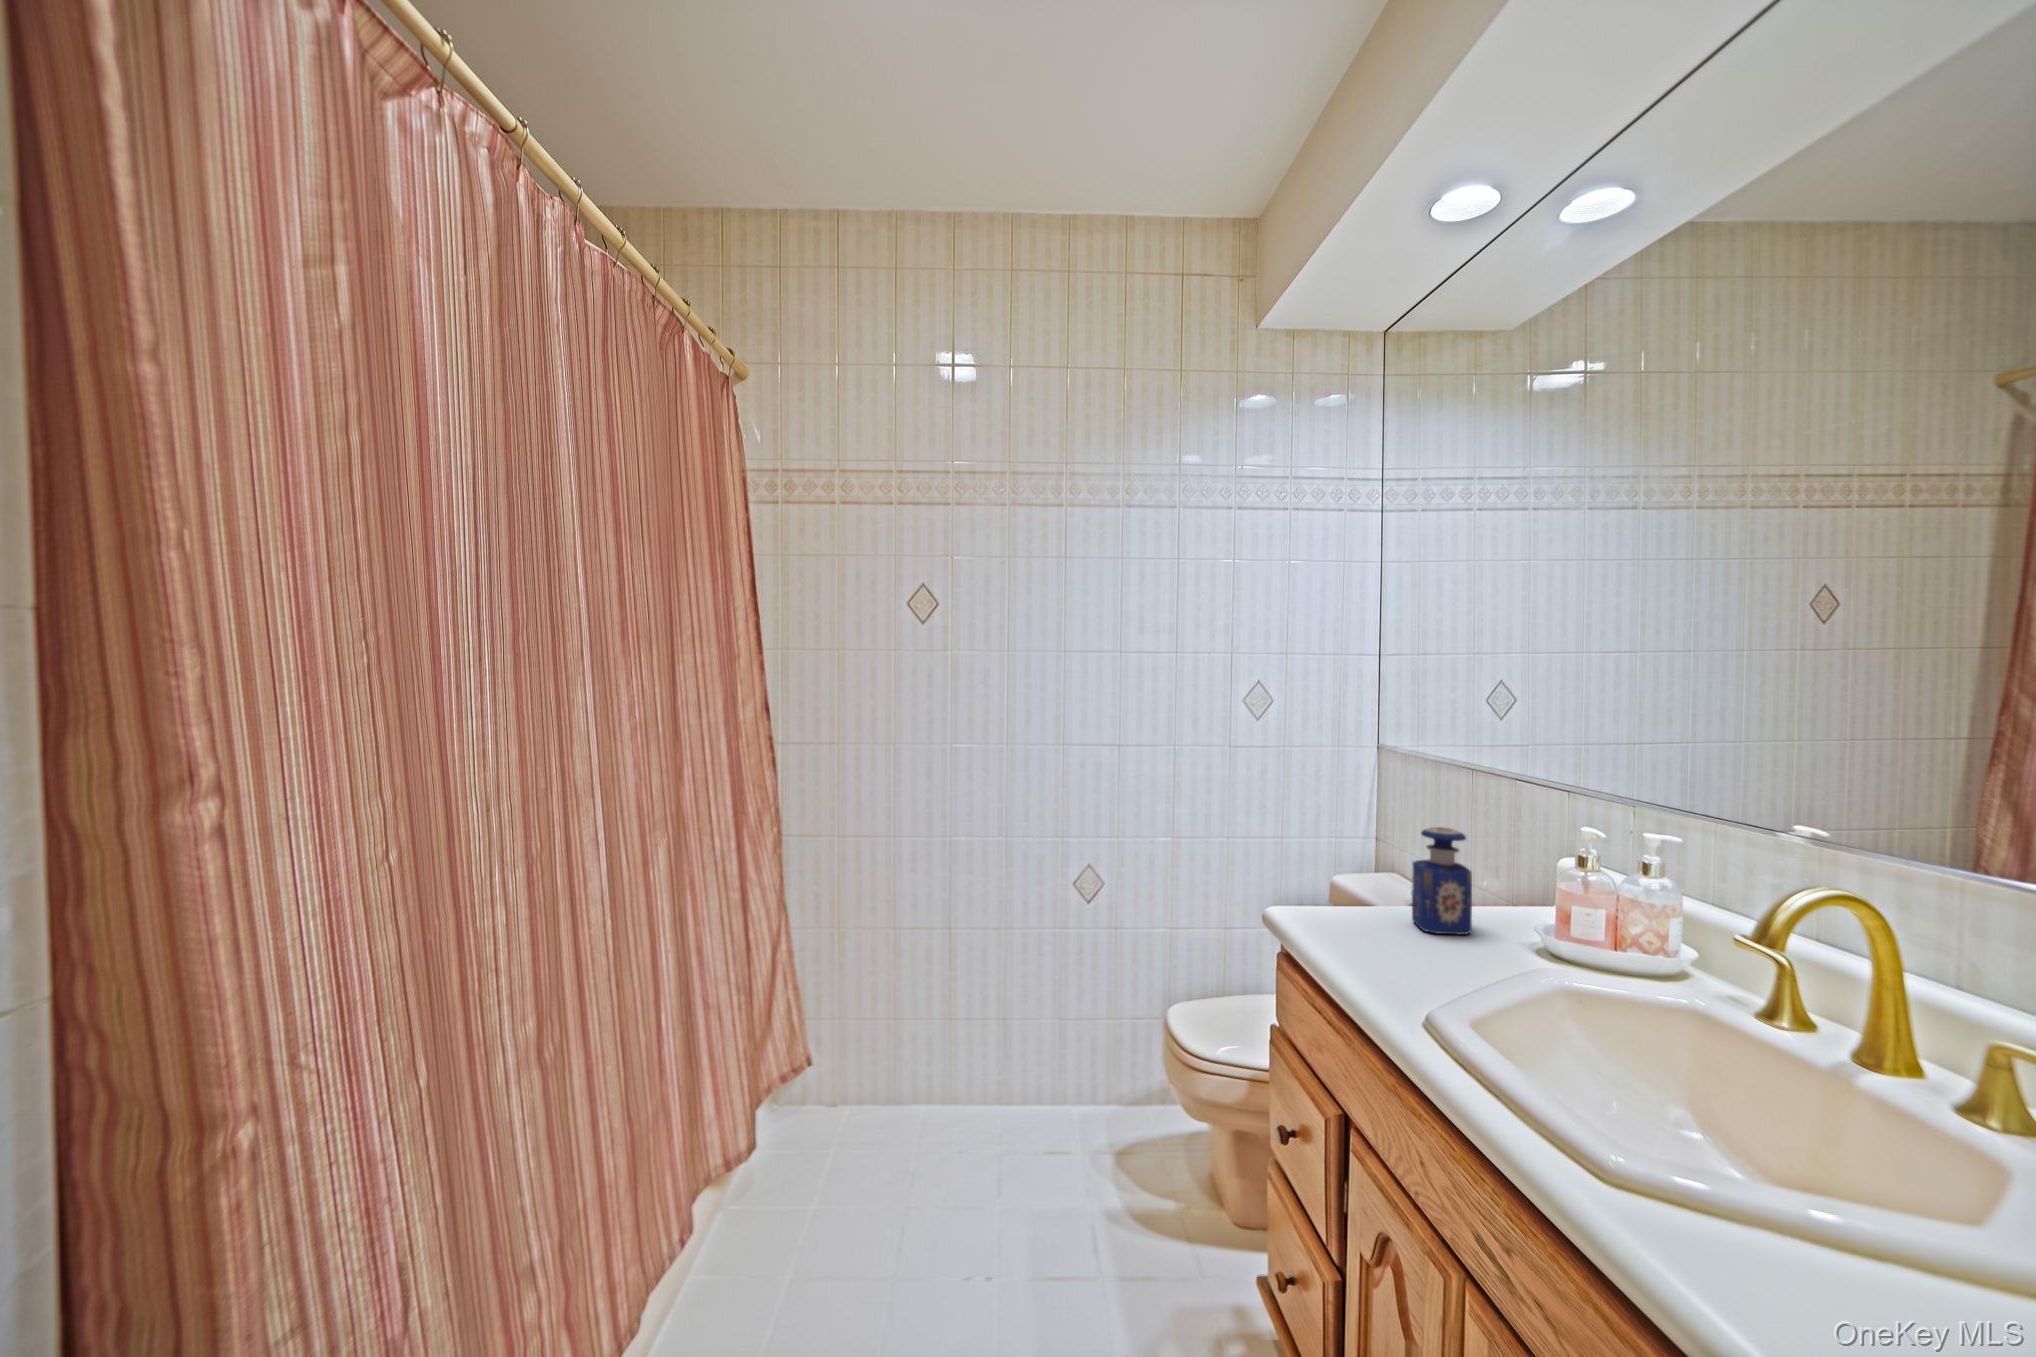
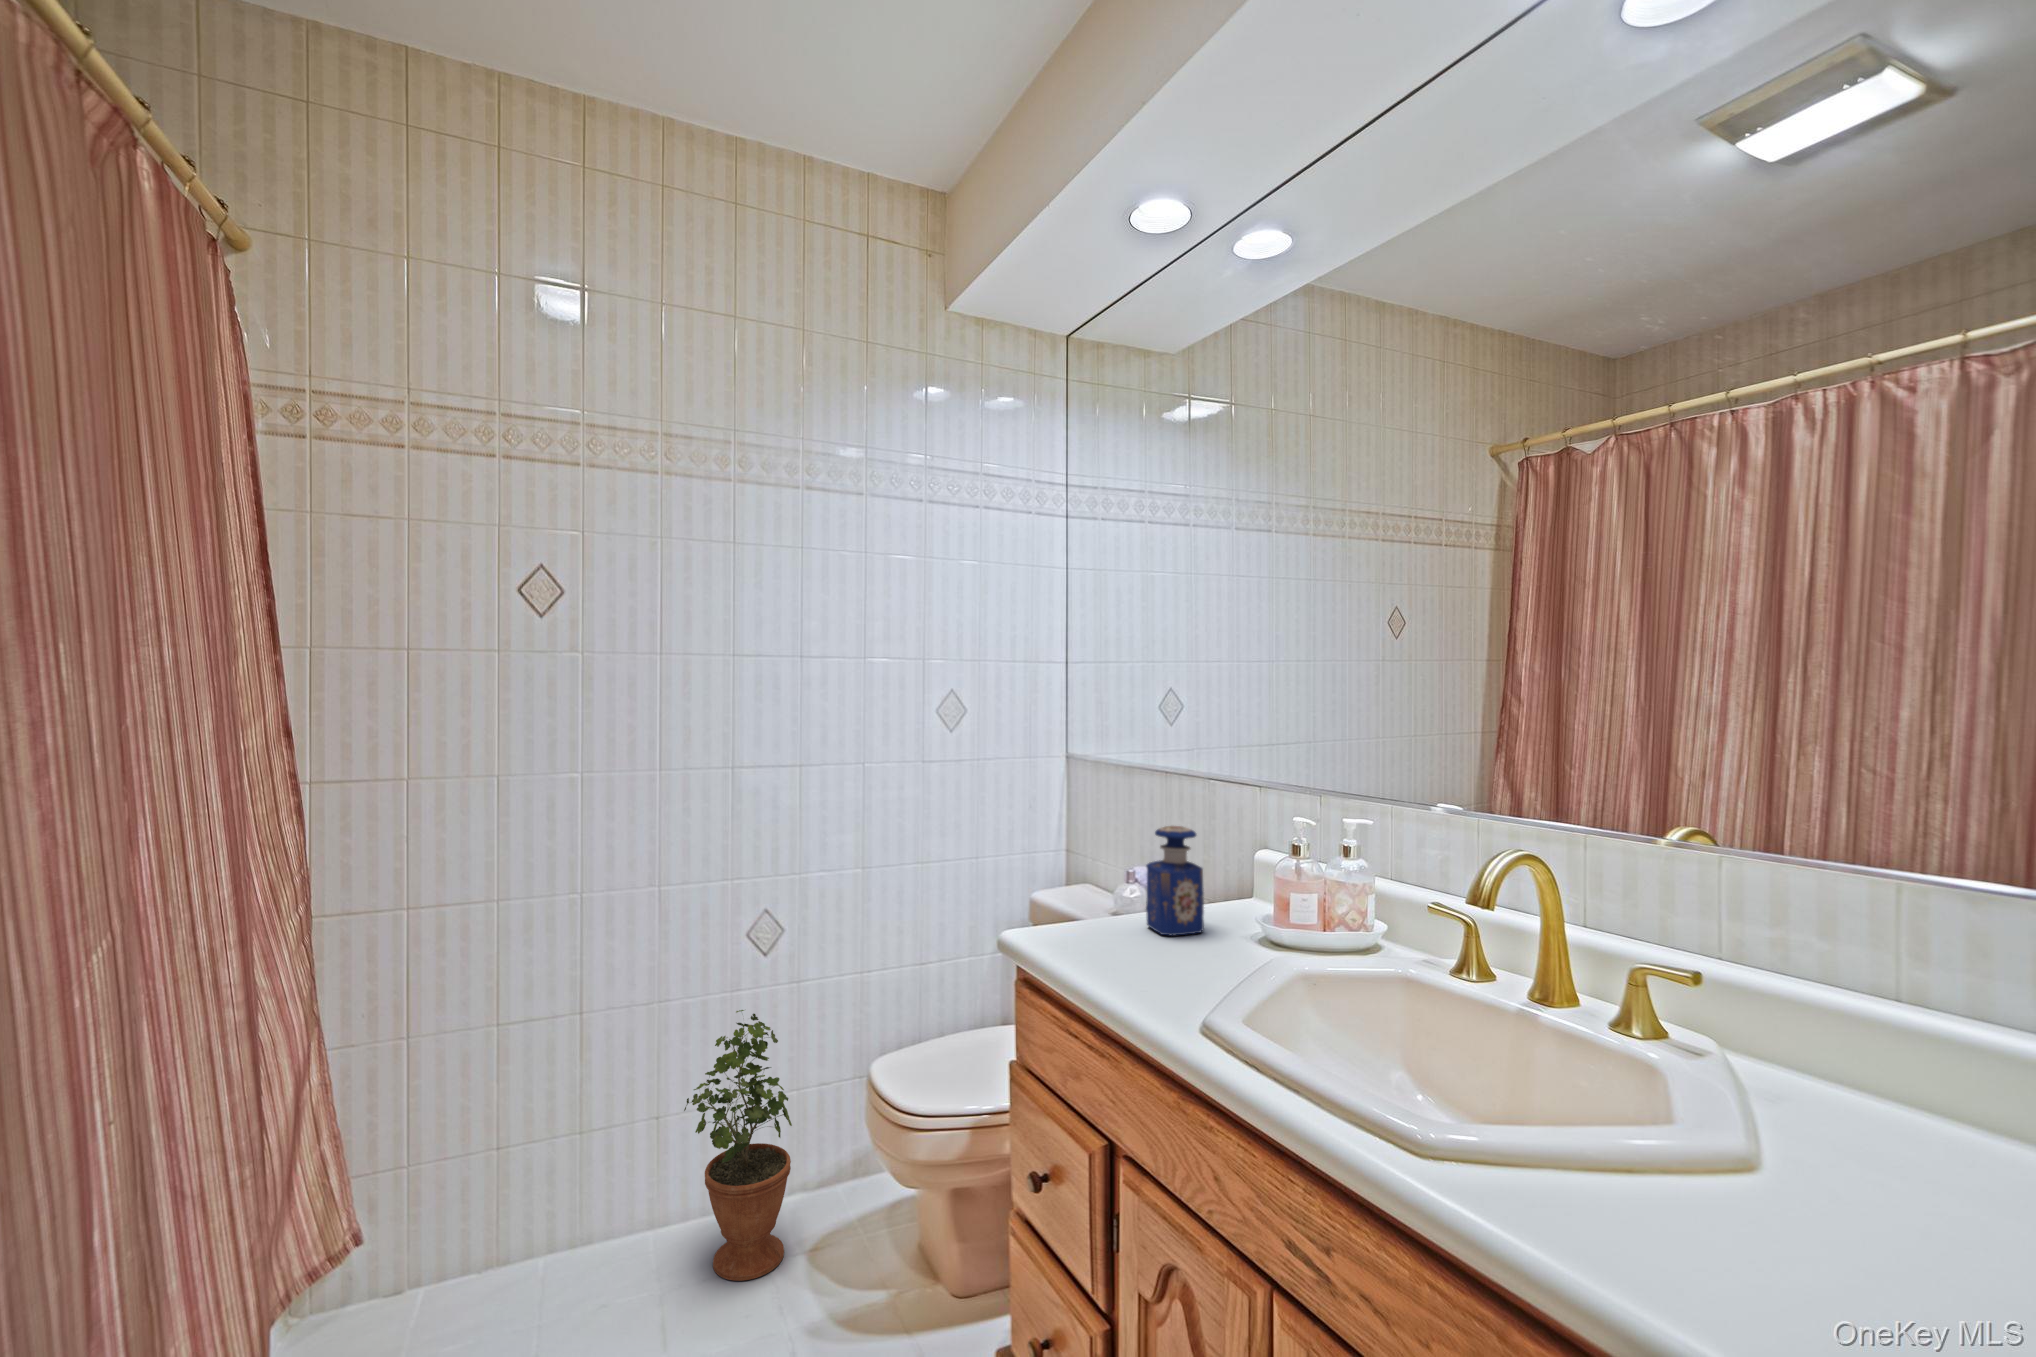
potted plant: none [1025,946,1112,1166] -> present [684,1010,792,1281]

